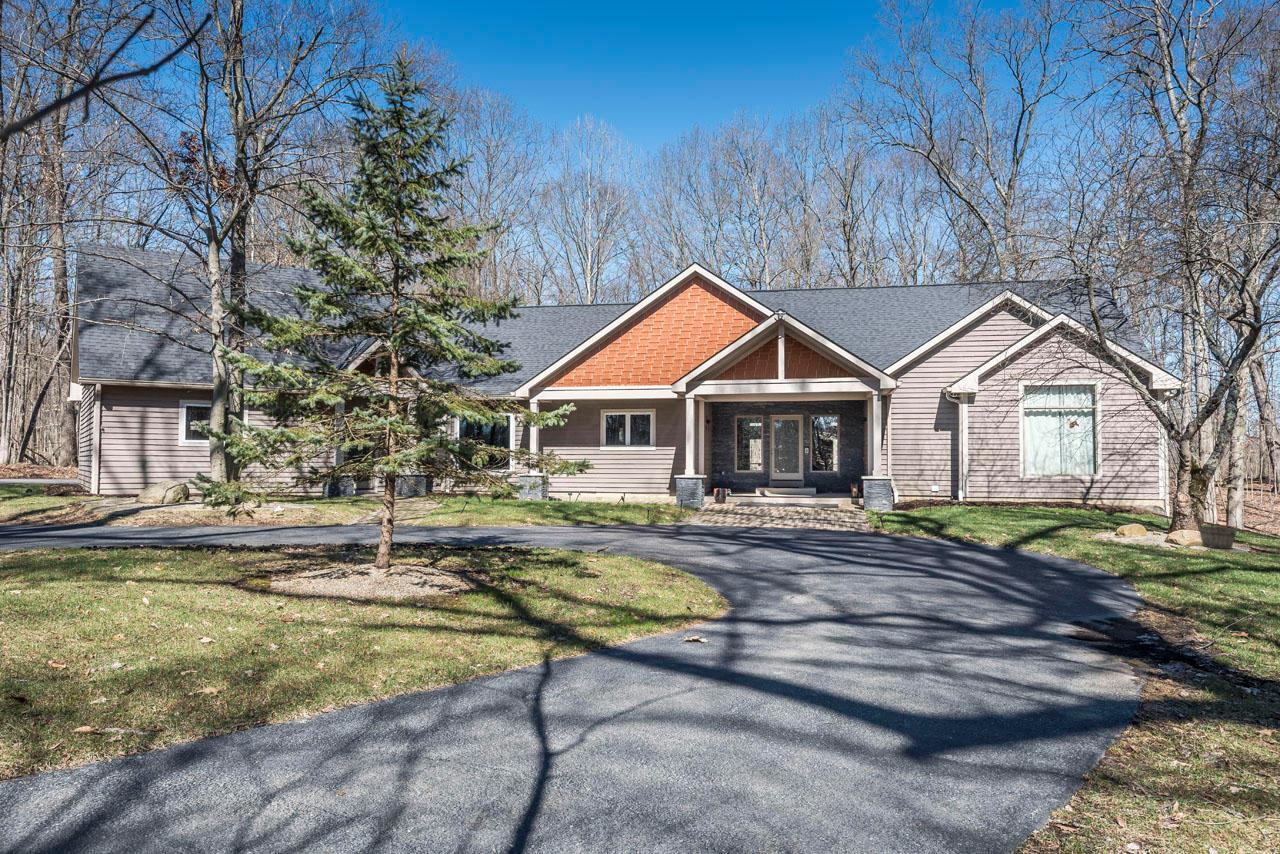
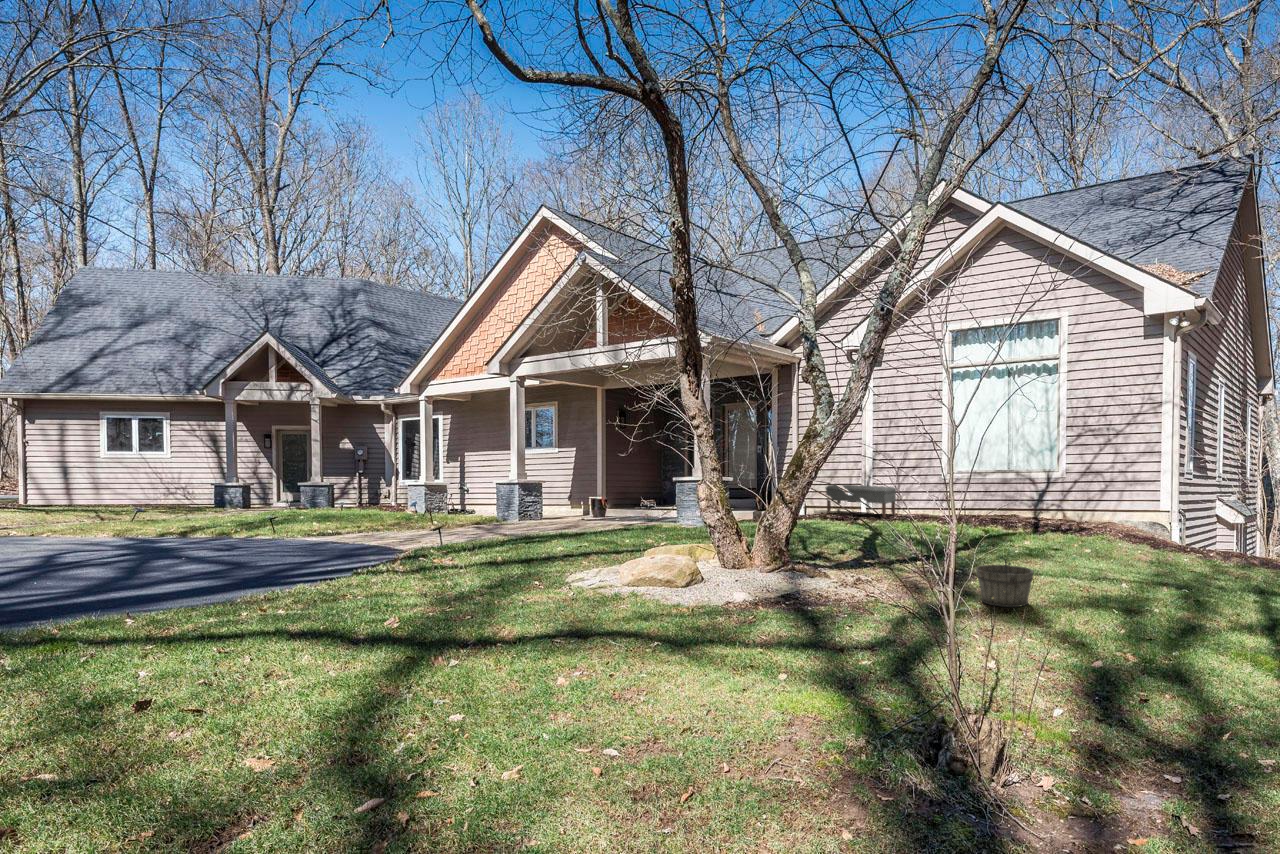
bench: none [944,482,993,506] -> present [826,484,896,518]

